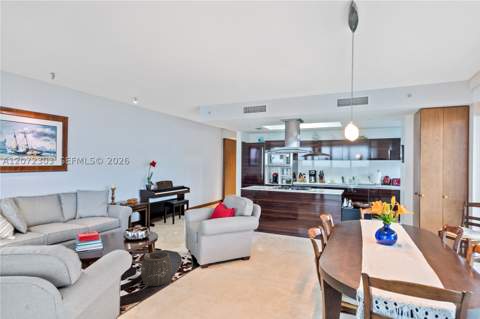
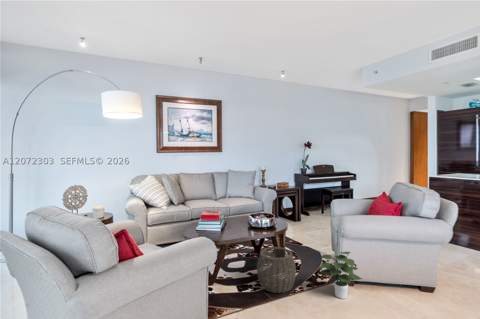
potted plant: none [188,245,216,277] -> present [320,252,362,299]

